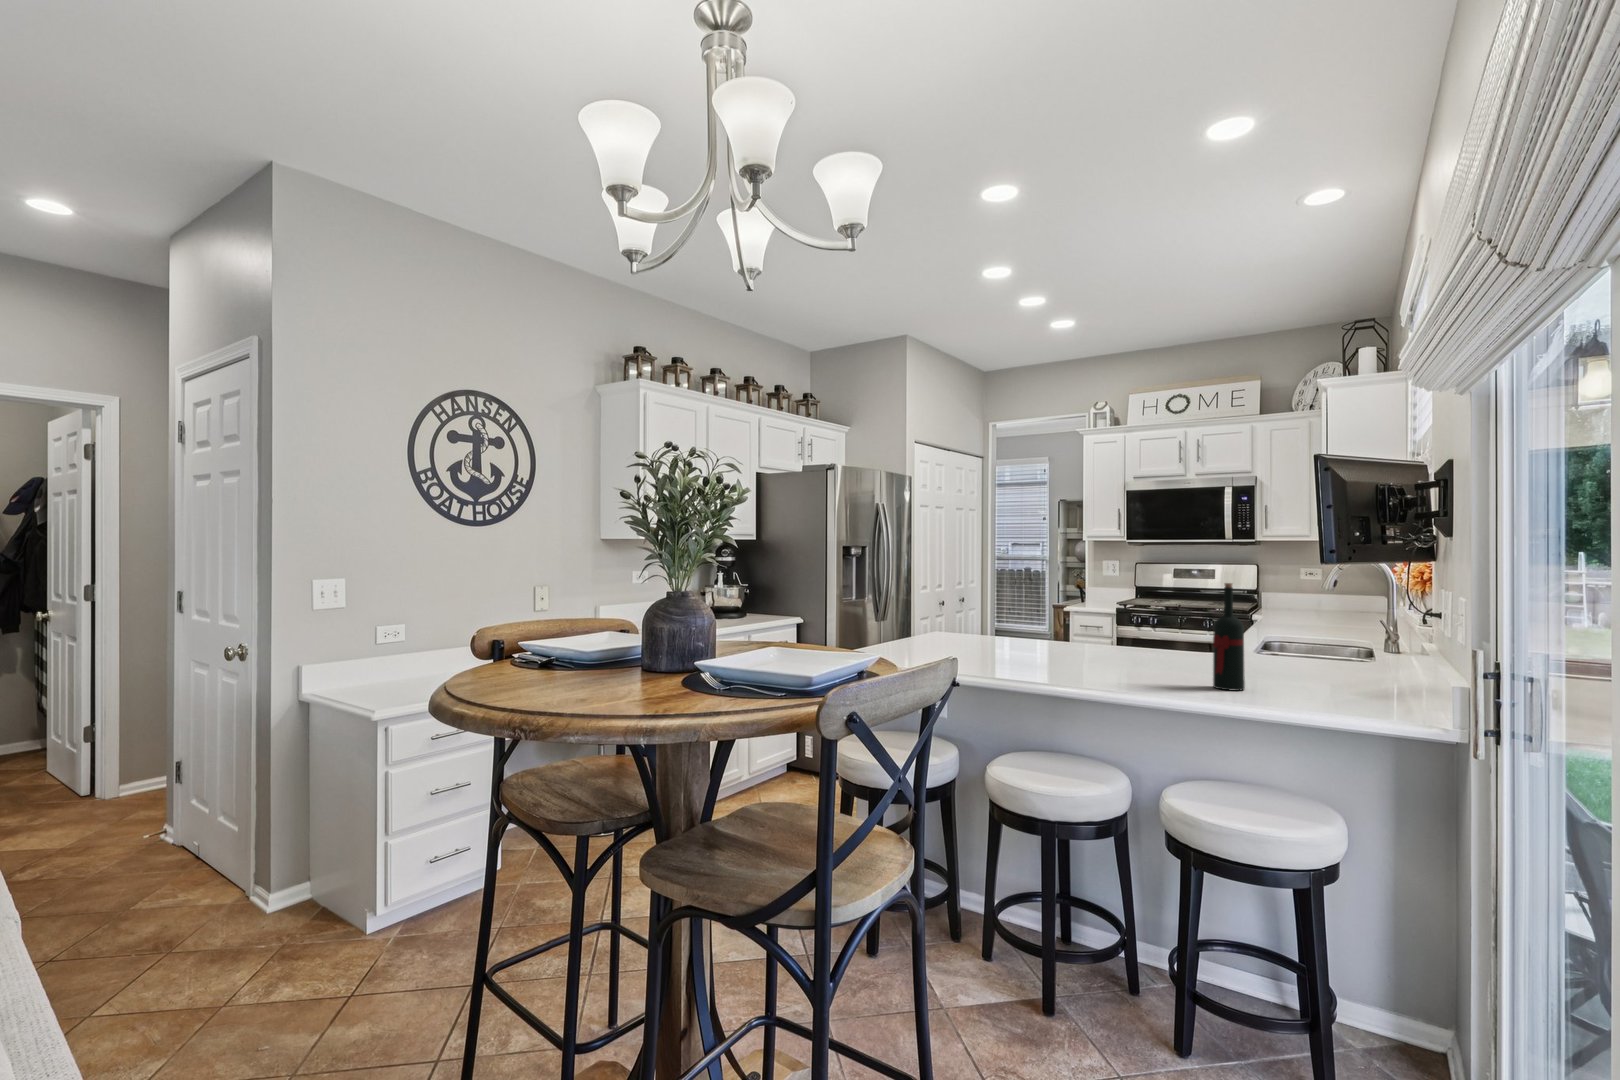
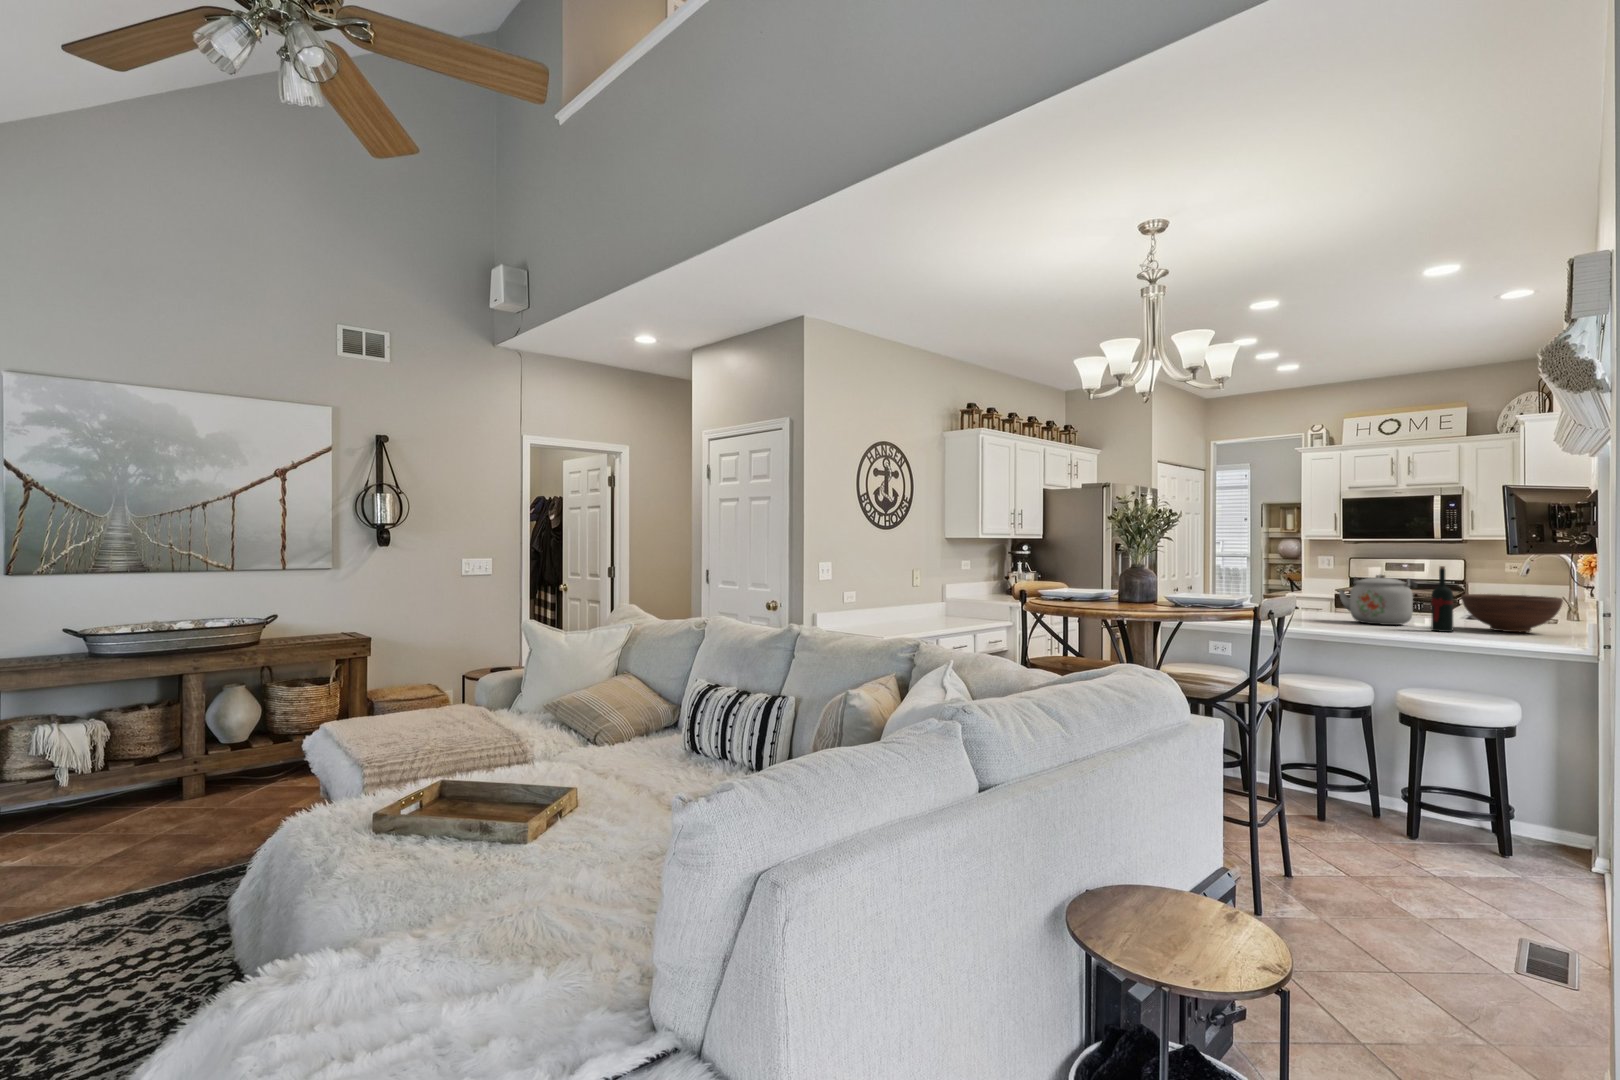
kettle: none [1090,594,1197,673] -> present [1339,574,1417,625]
fruit bowl: none [1256,623,1397,686] -> present [1461,594,1563,632]

